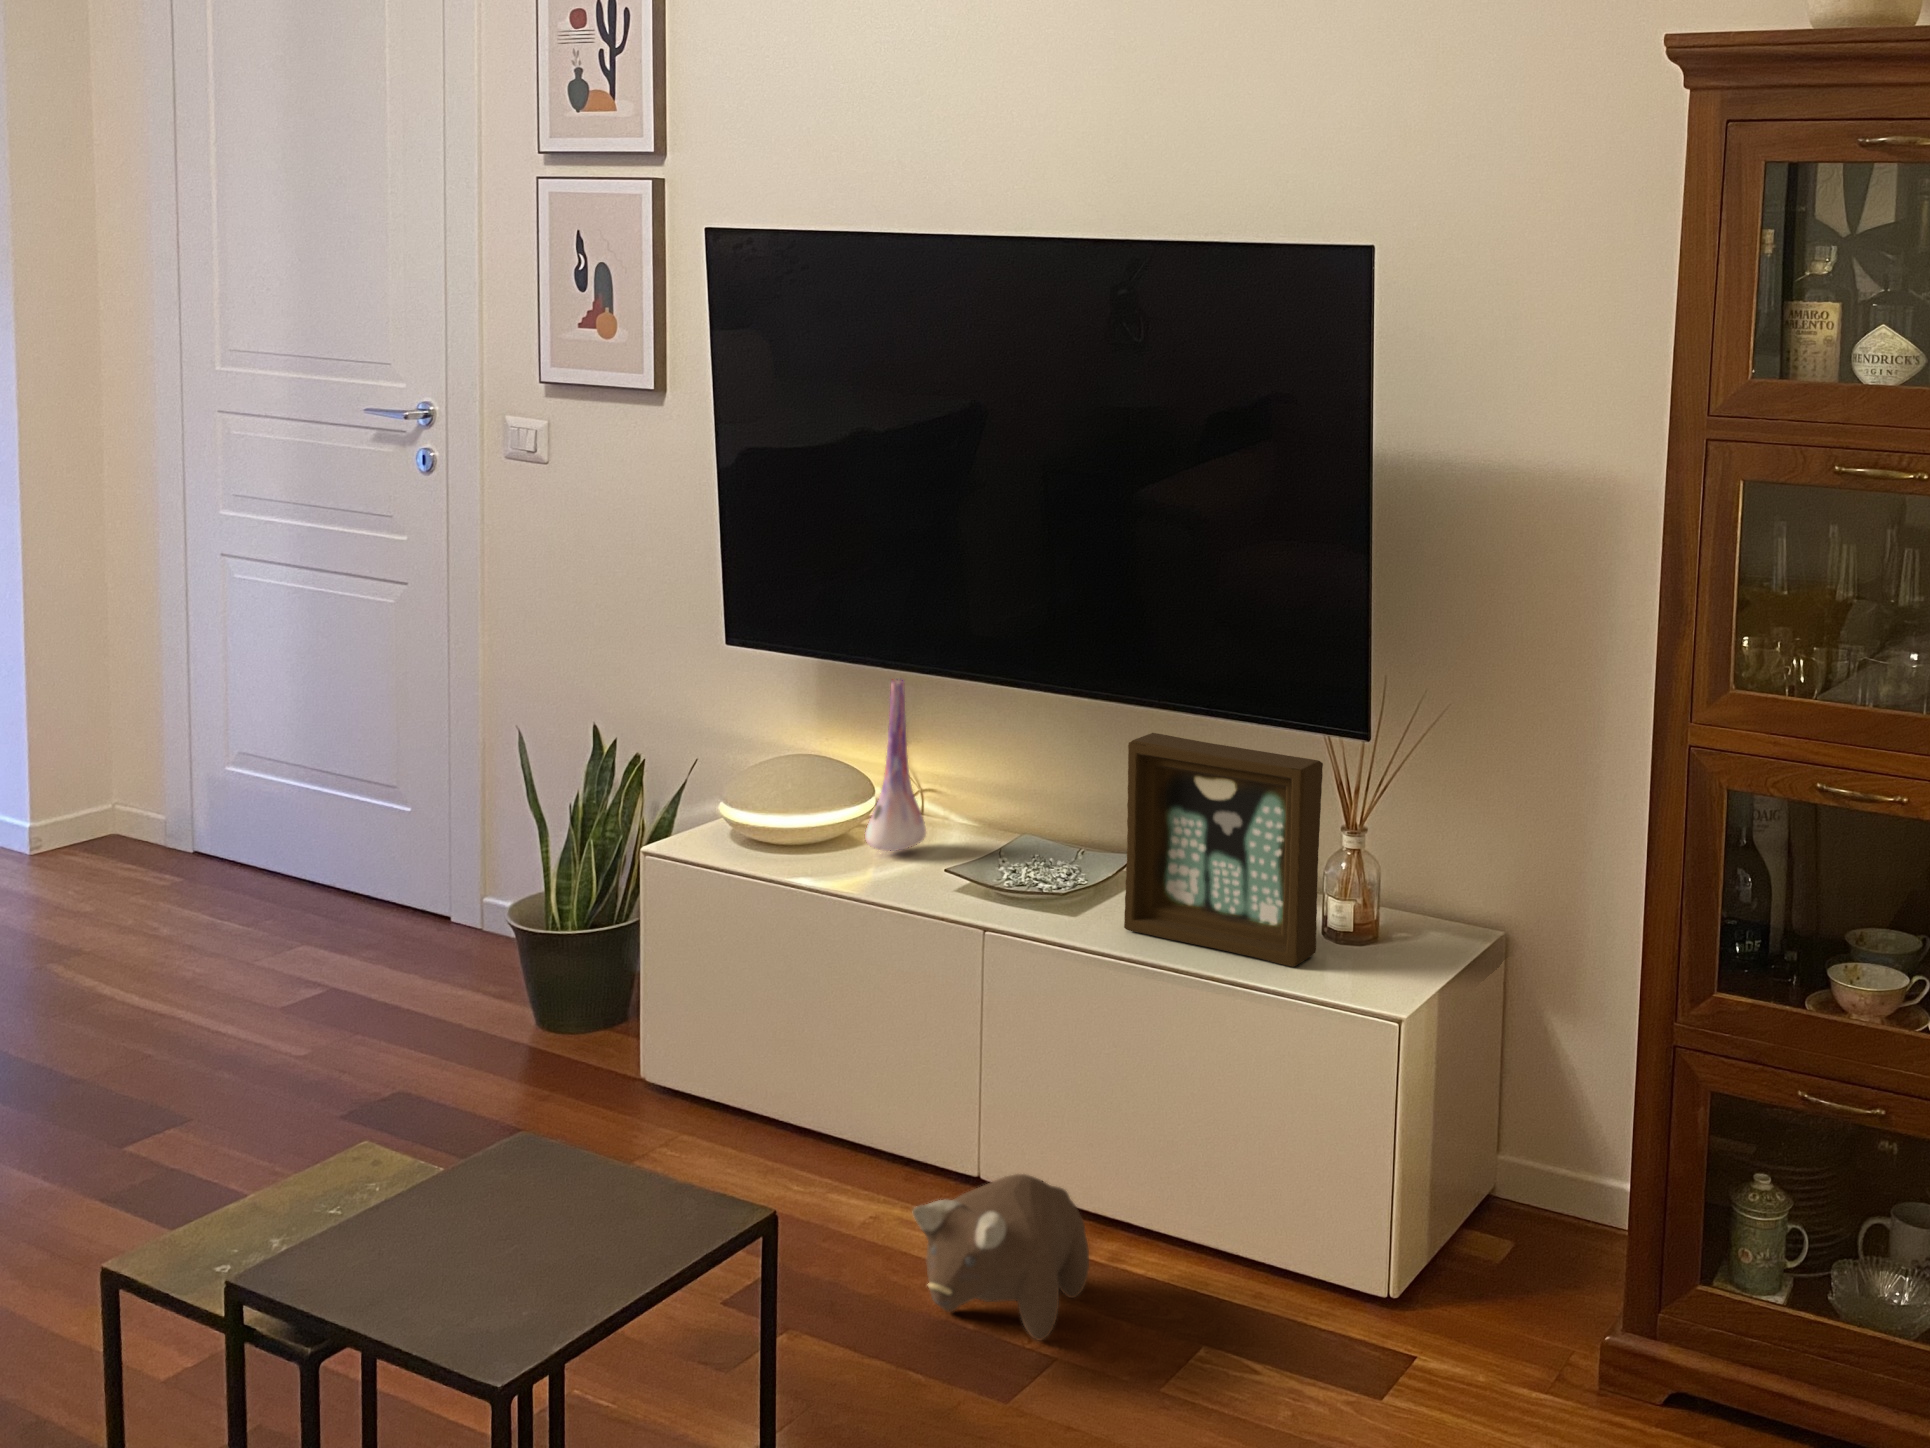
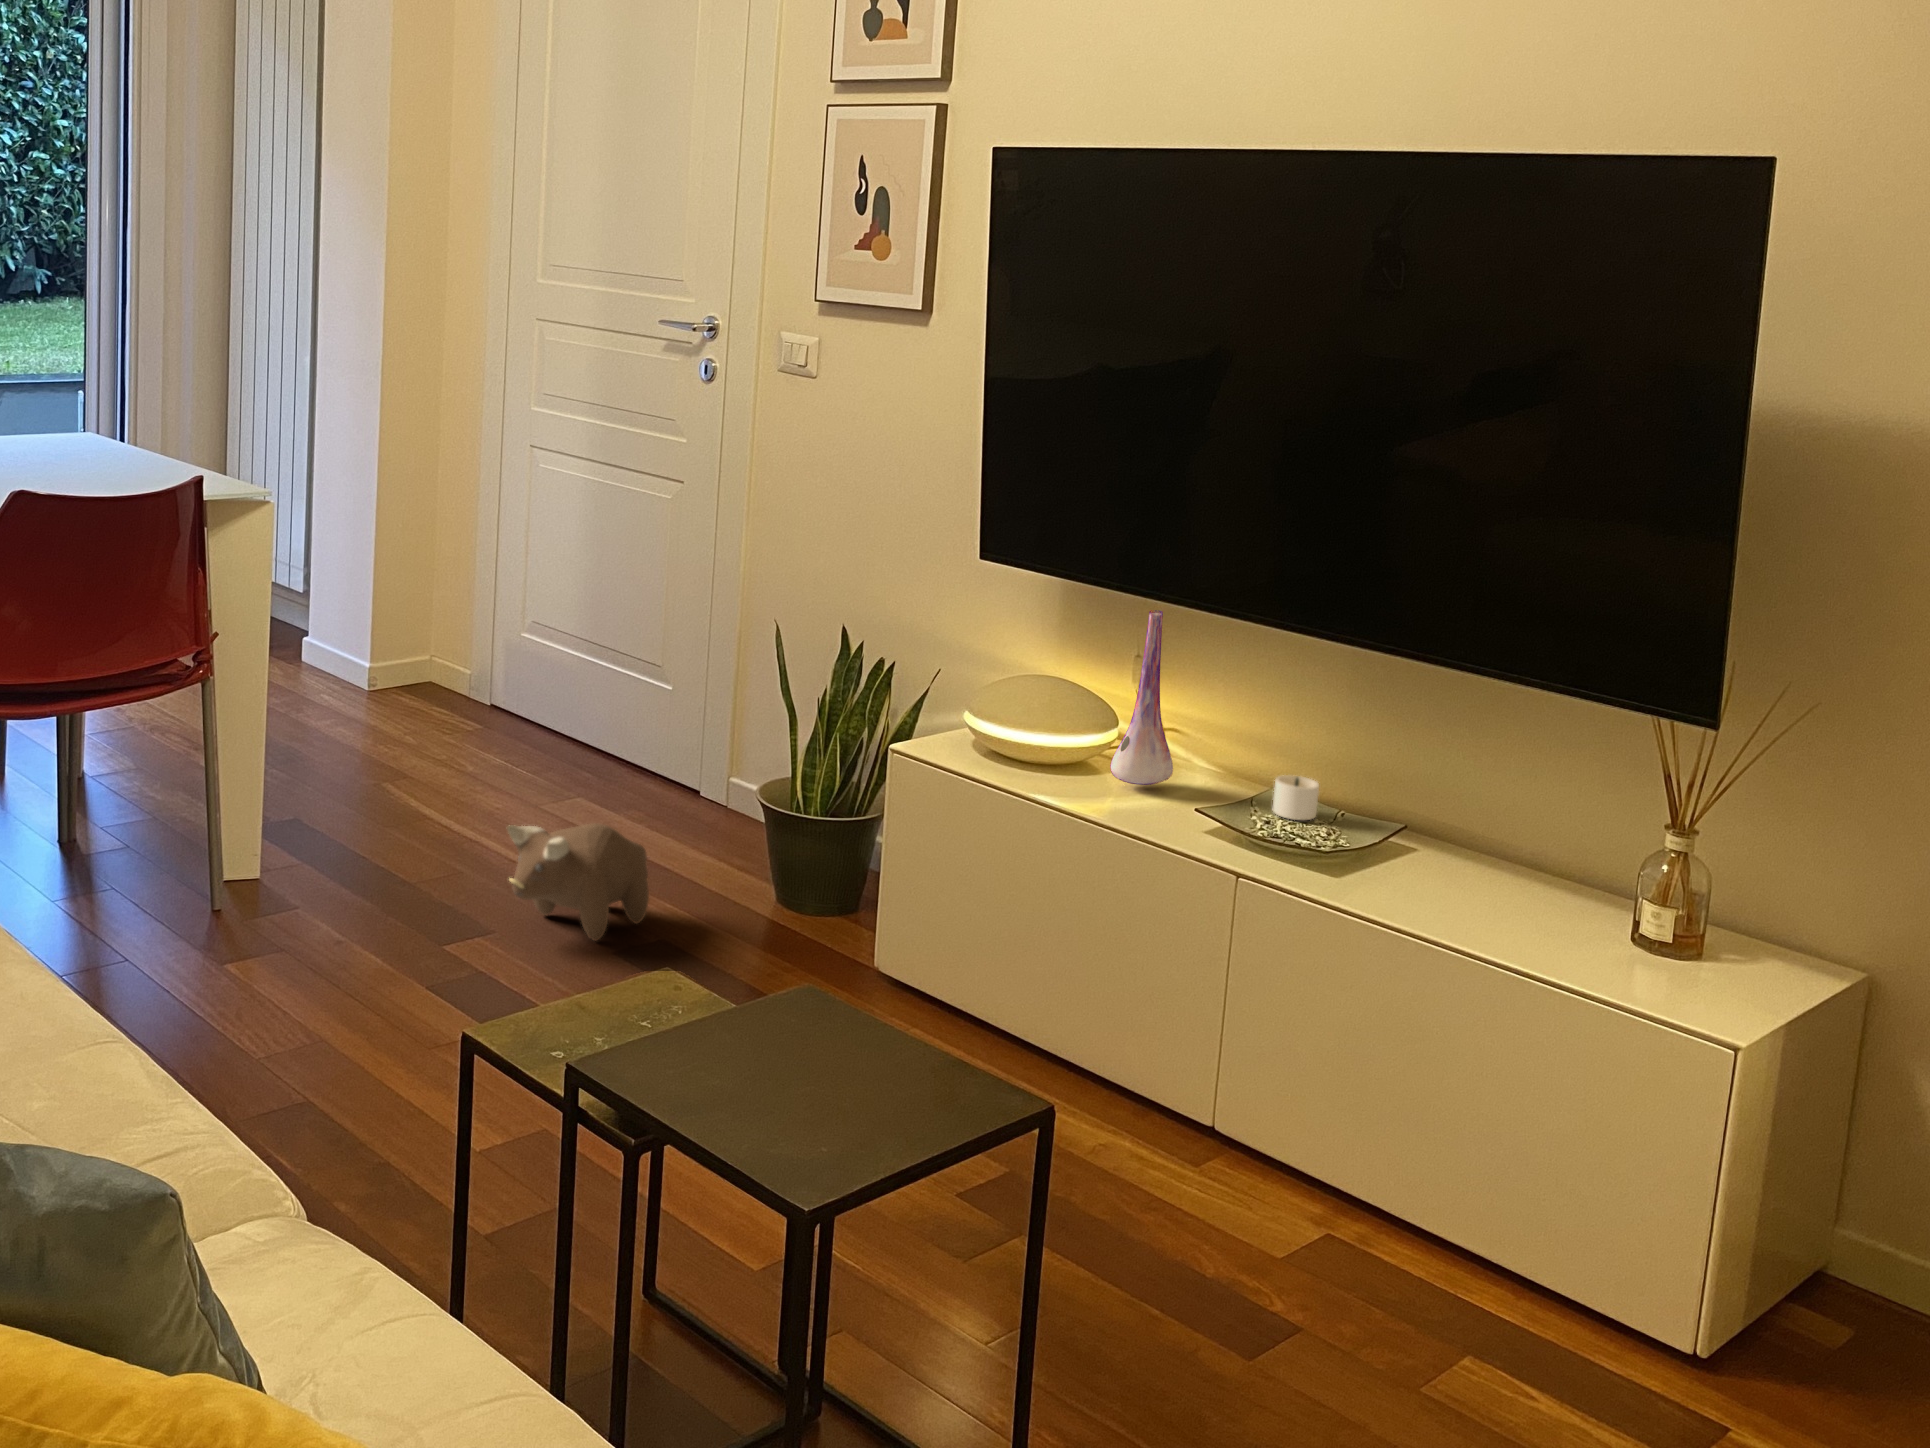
picture frame: present [1124,733,1323,967] -> none [1394,693,1652,969]
candle: none [1020,823,1073,867] -> present [1272,775,1319,820]
plush toy: present [913,1174,1089,1340] -> present [507,823,649,941]

